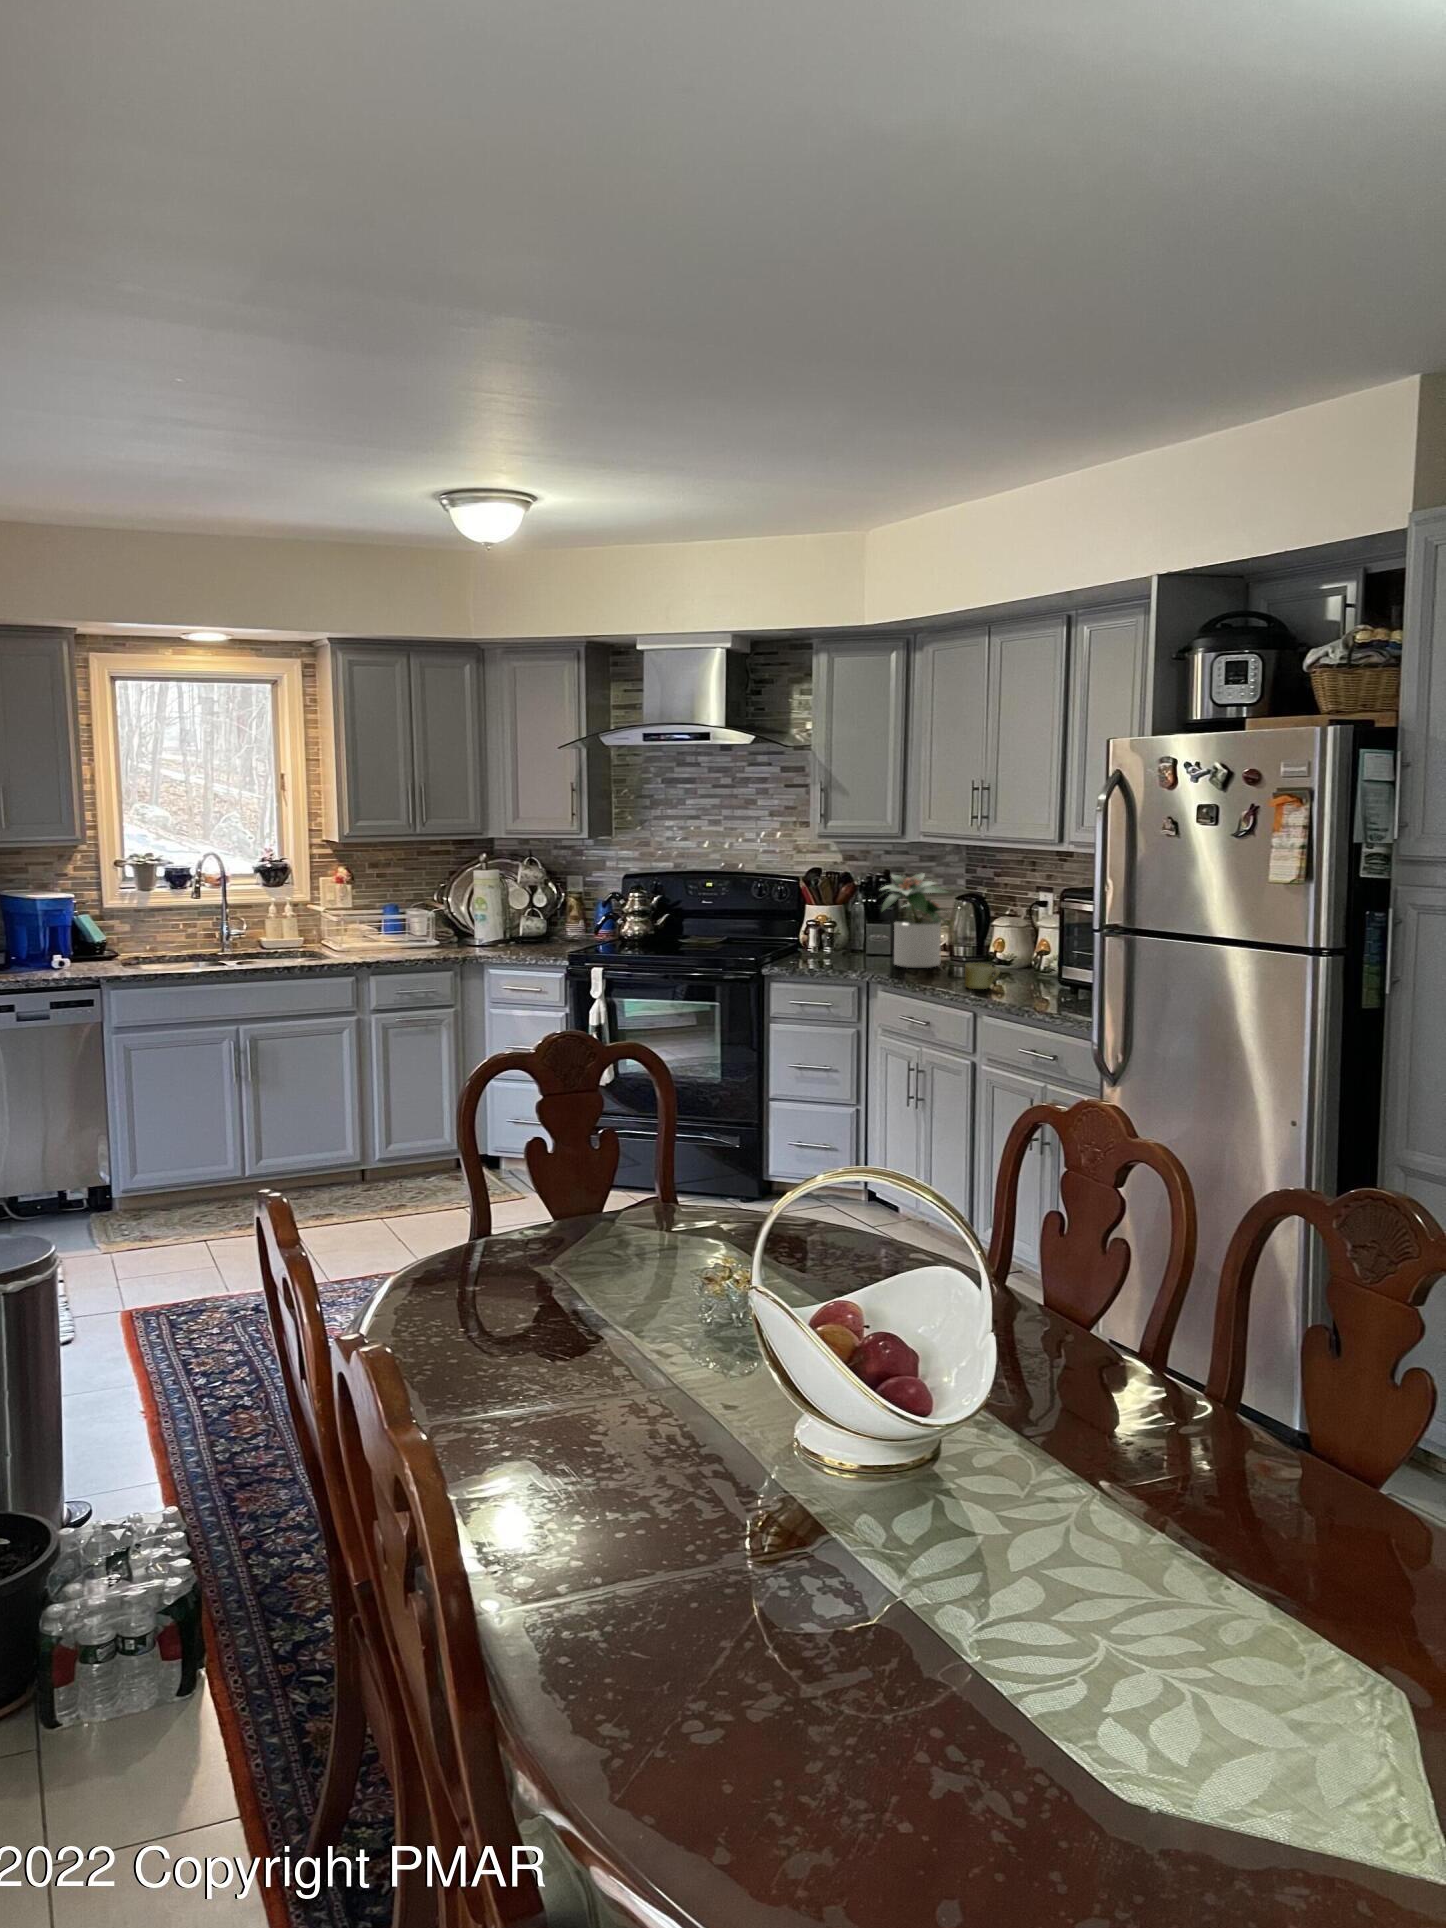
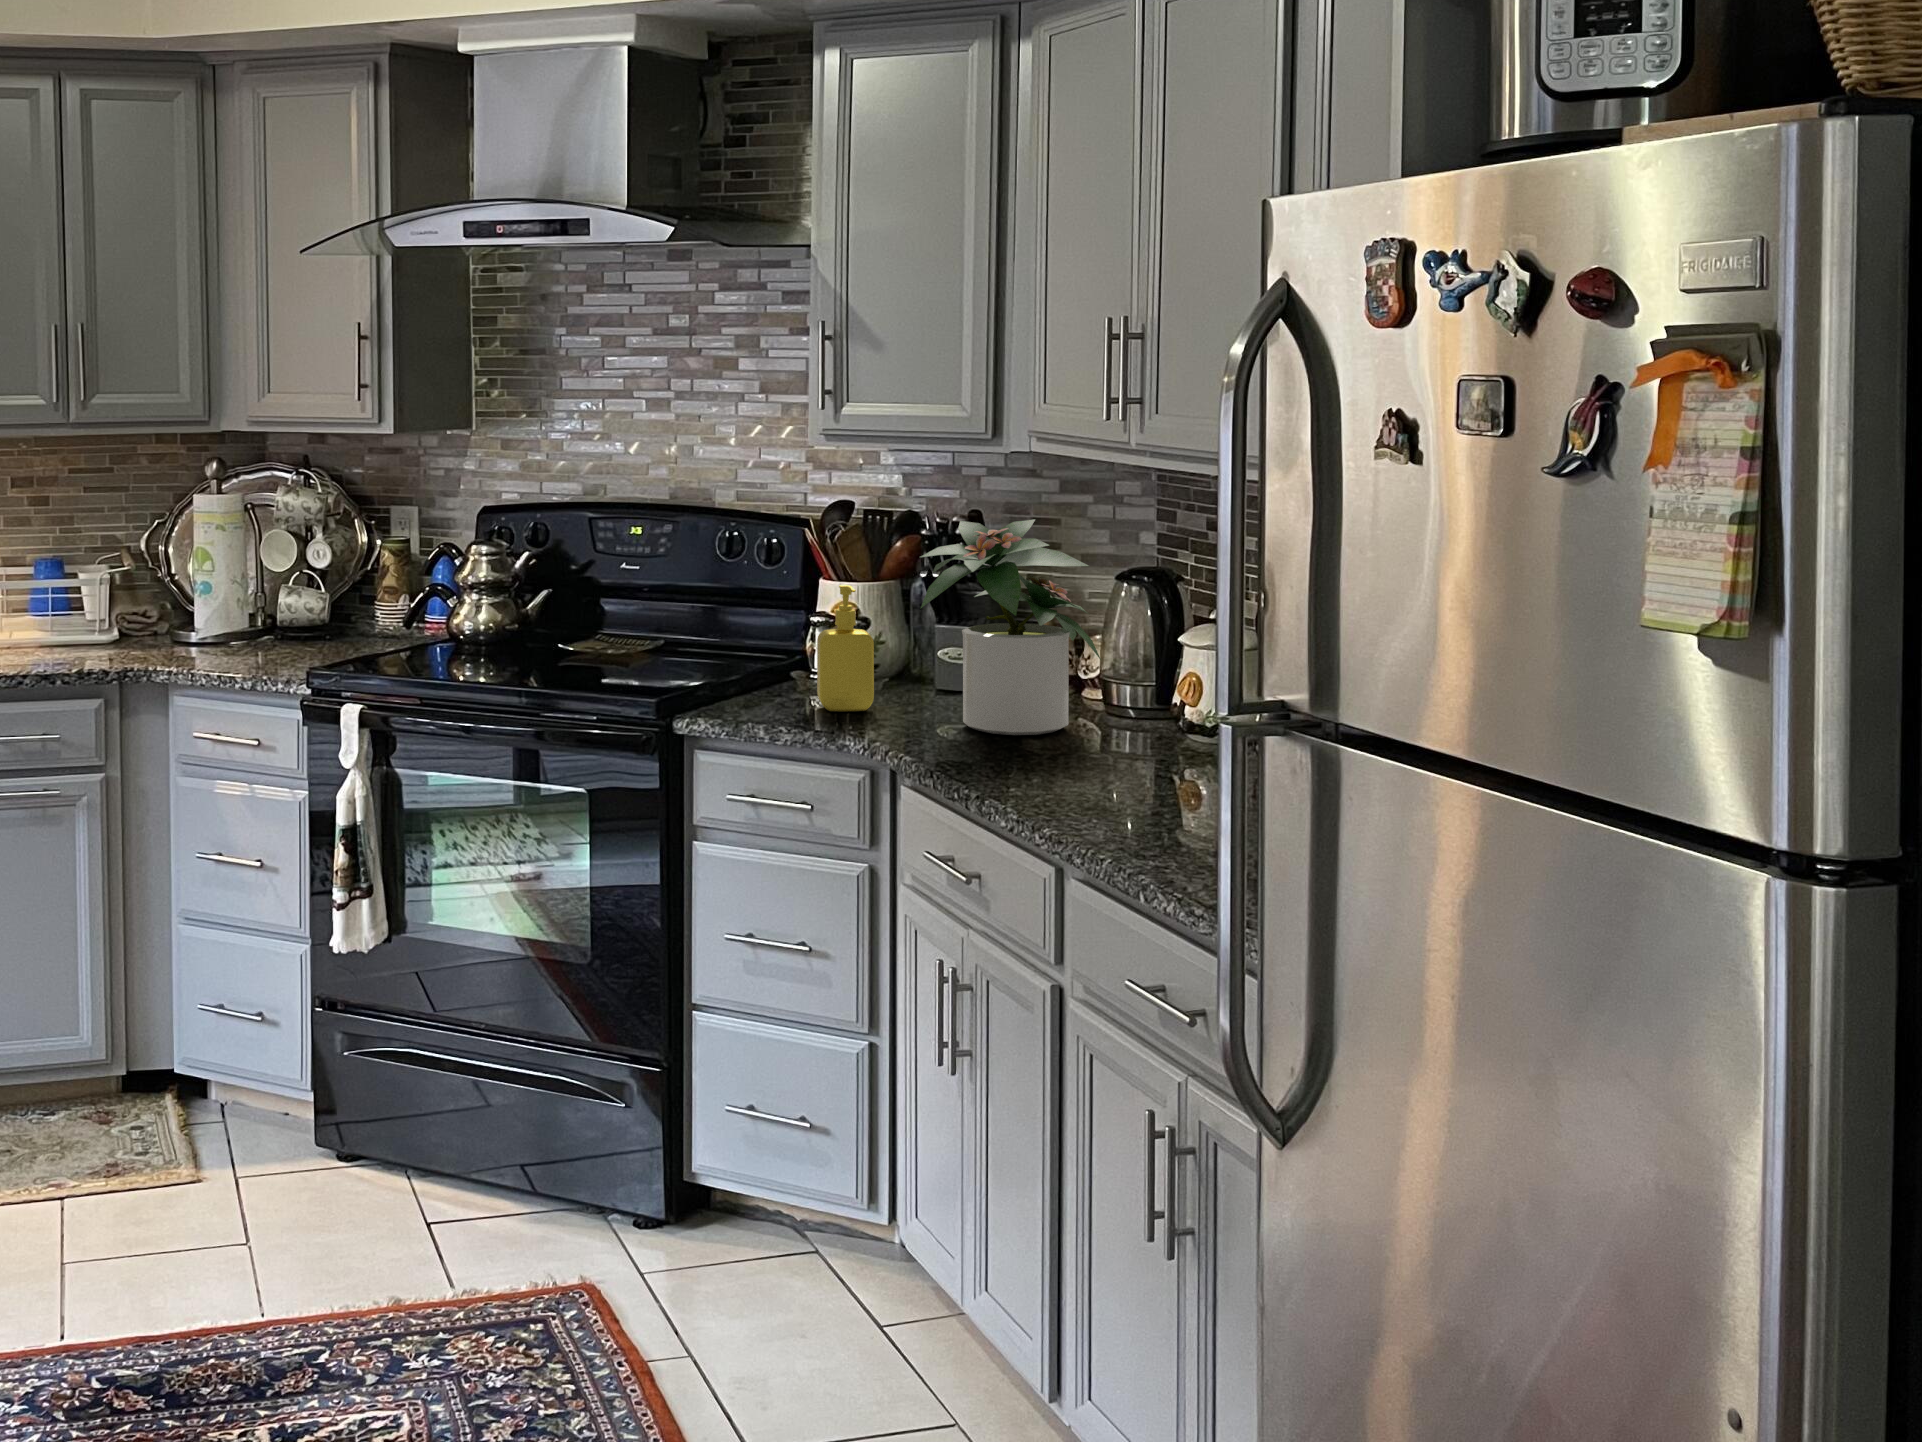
soap dispenser: none [822,905,849,962] -> present [817,585,874,712]
mug: present [965,963,1000,989] -> none [1068,740,1148,805]

